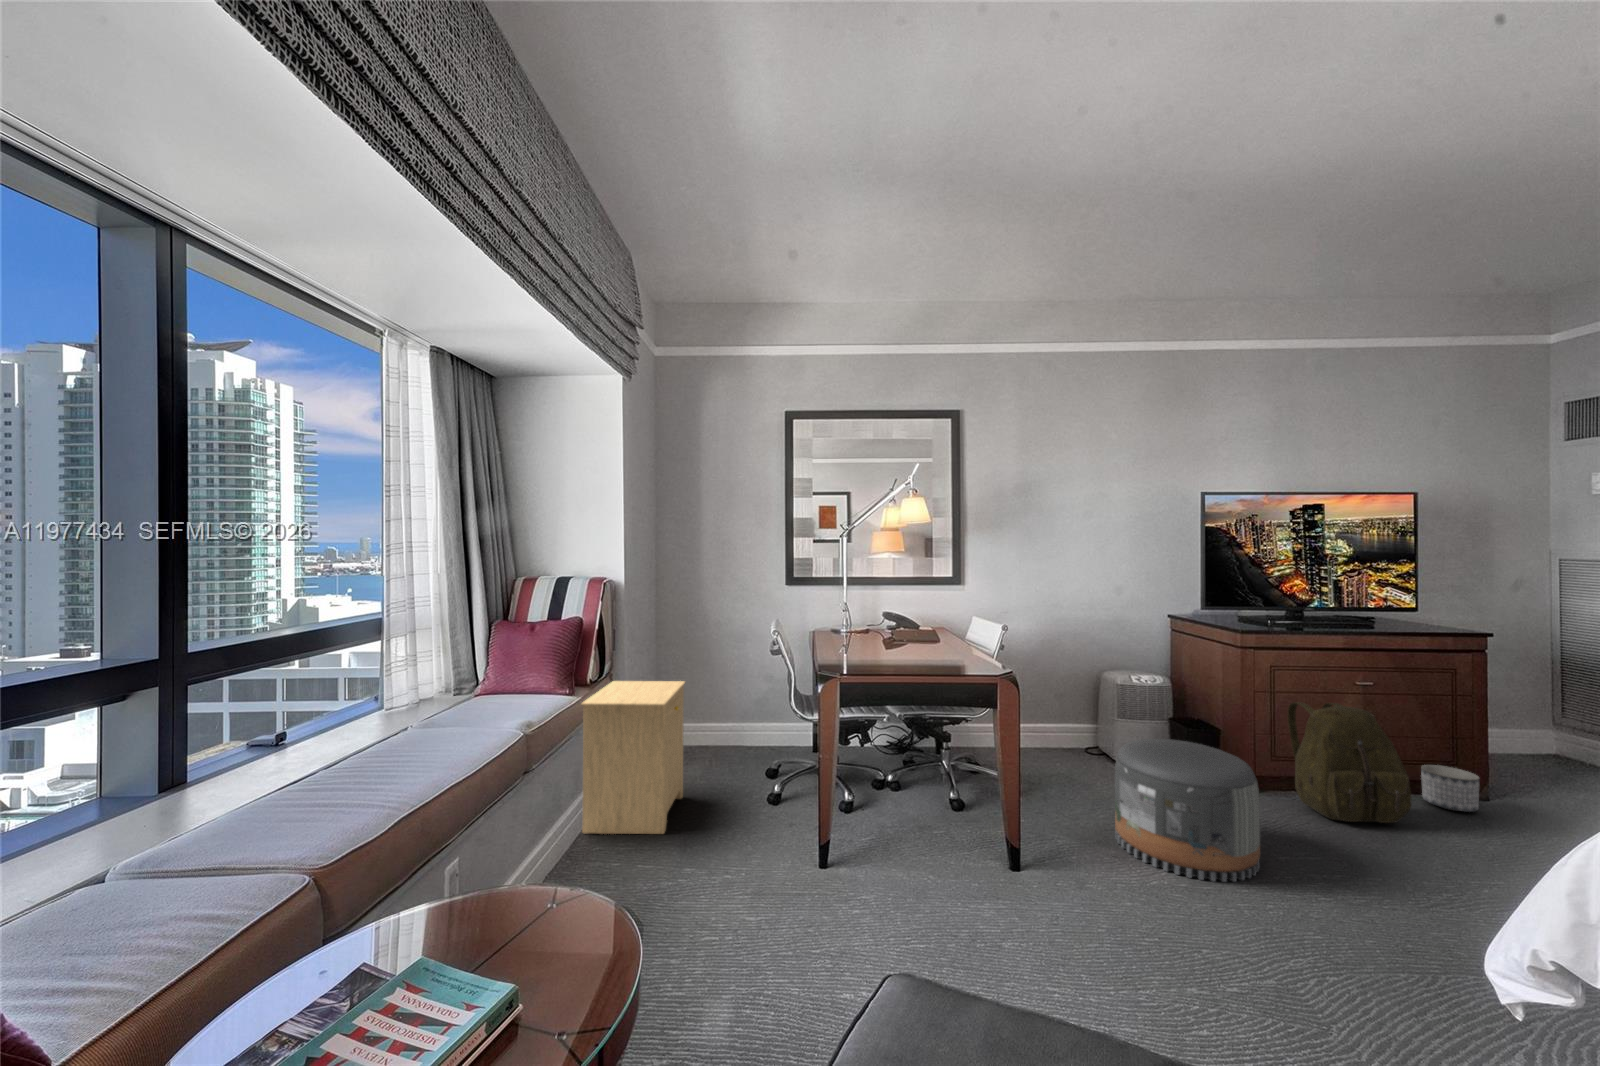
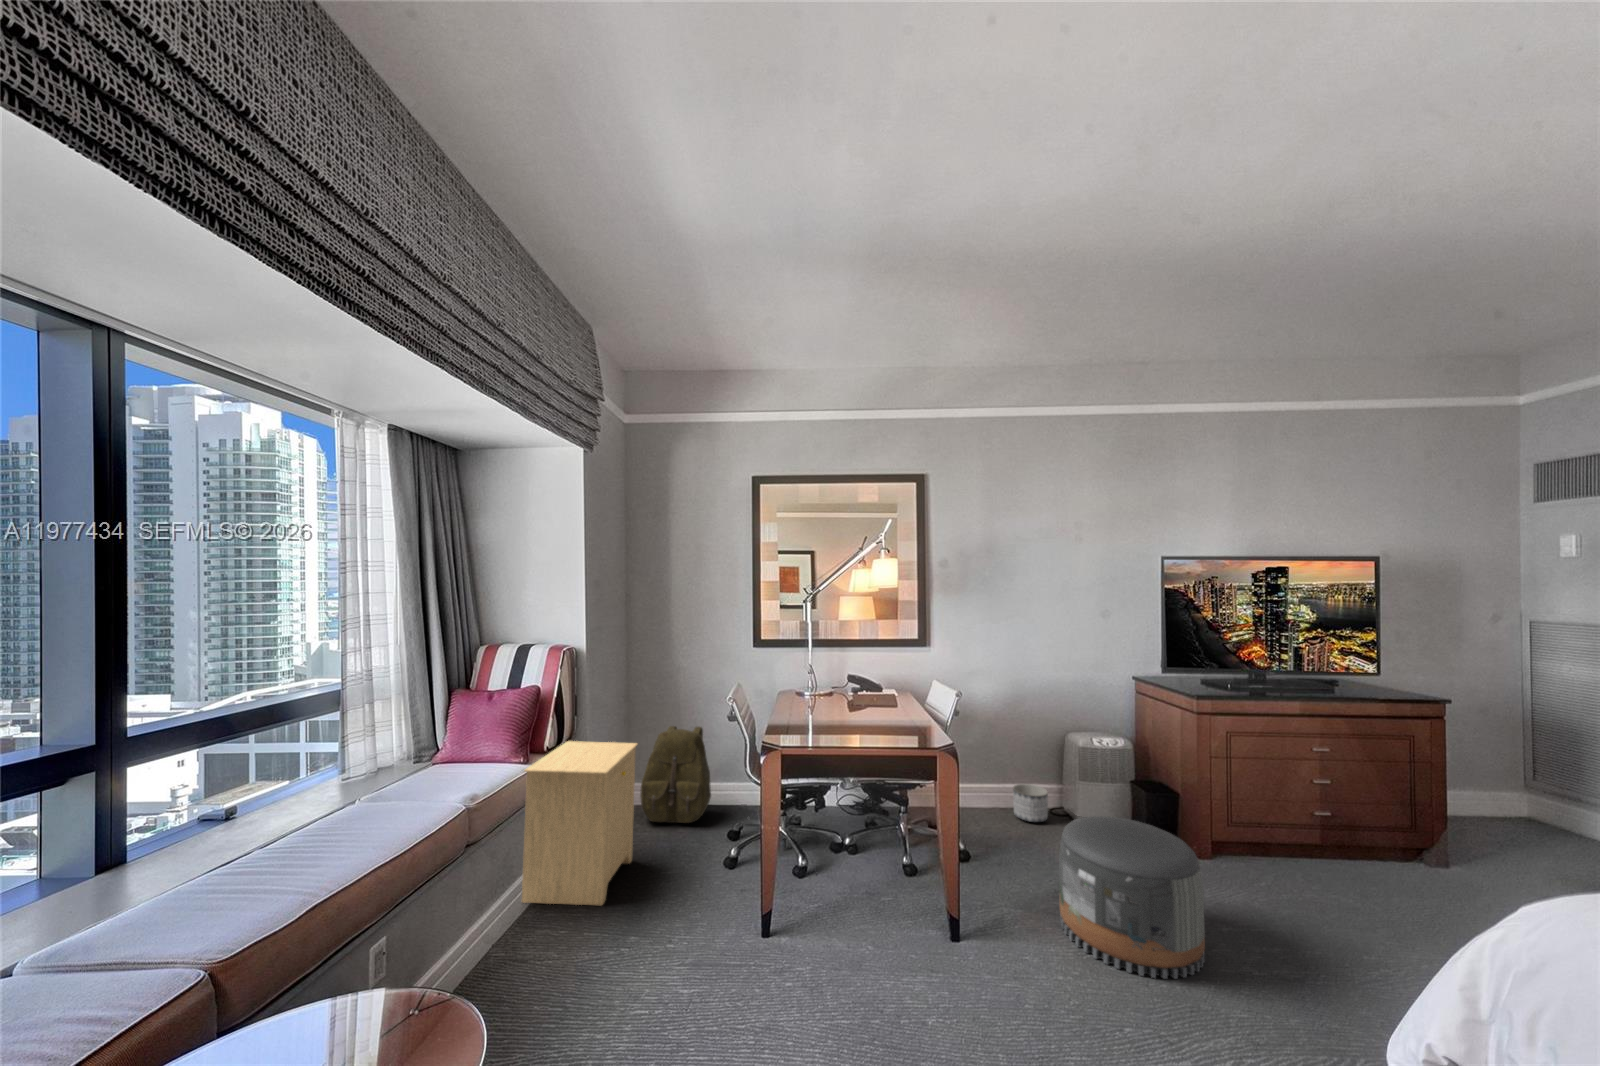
backpack: present [1288,702,1412,823] -> present [640,726,711,823]
planter: present [1421,765,1479,812] -> present [1013,784,1048,822]

